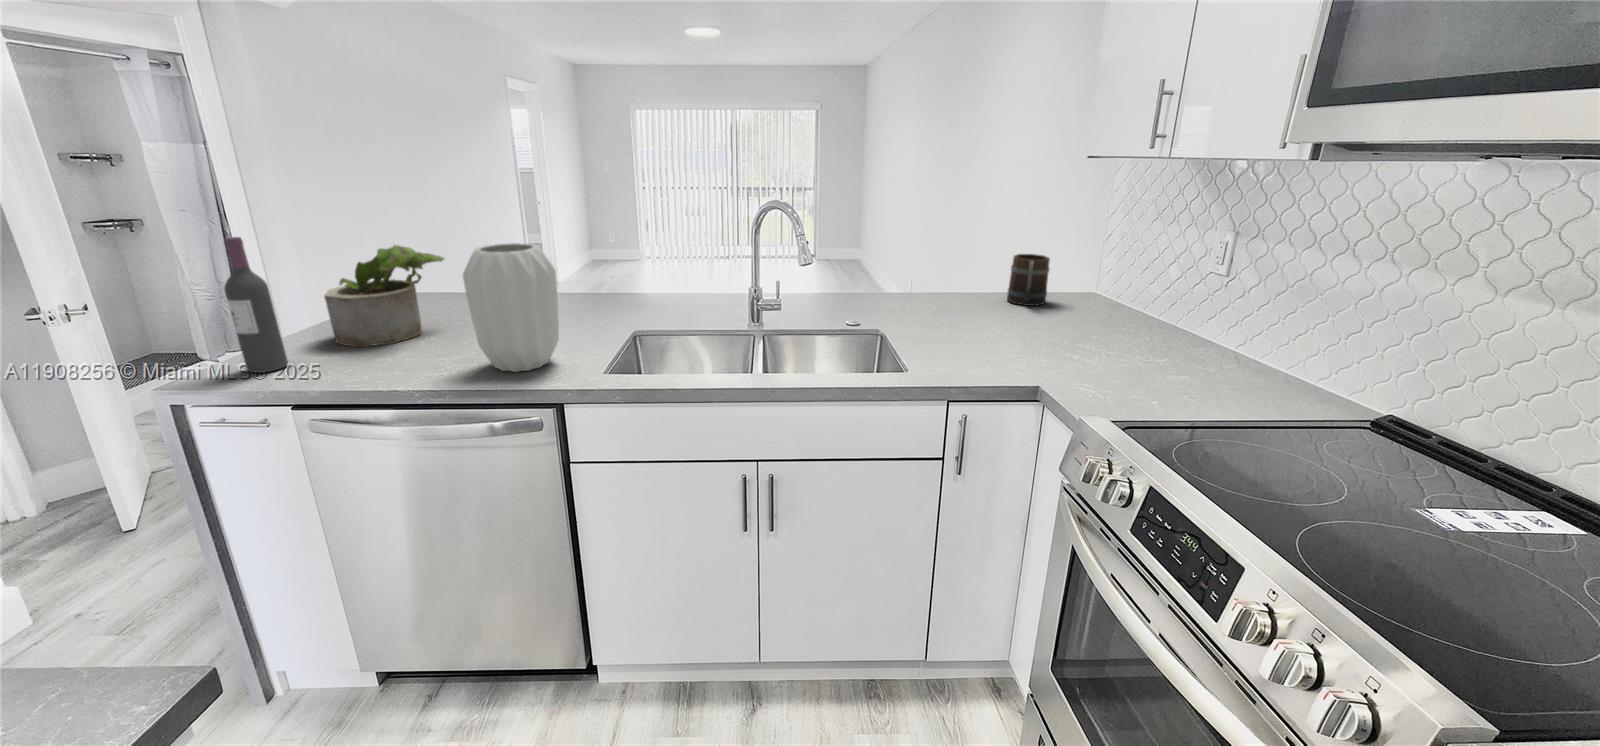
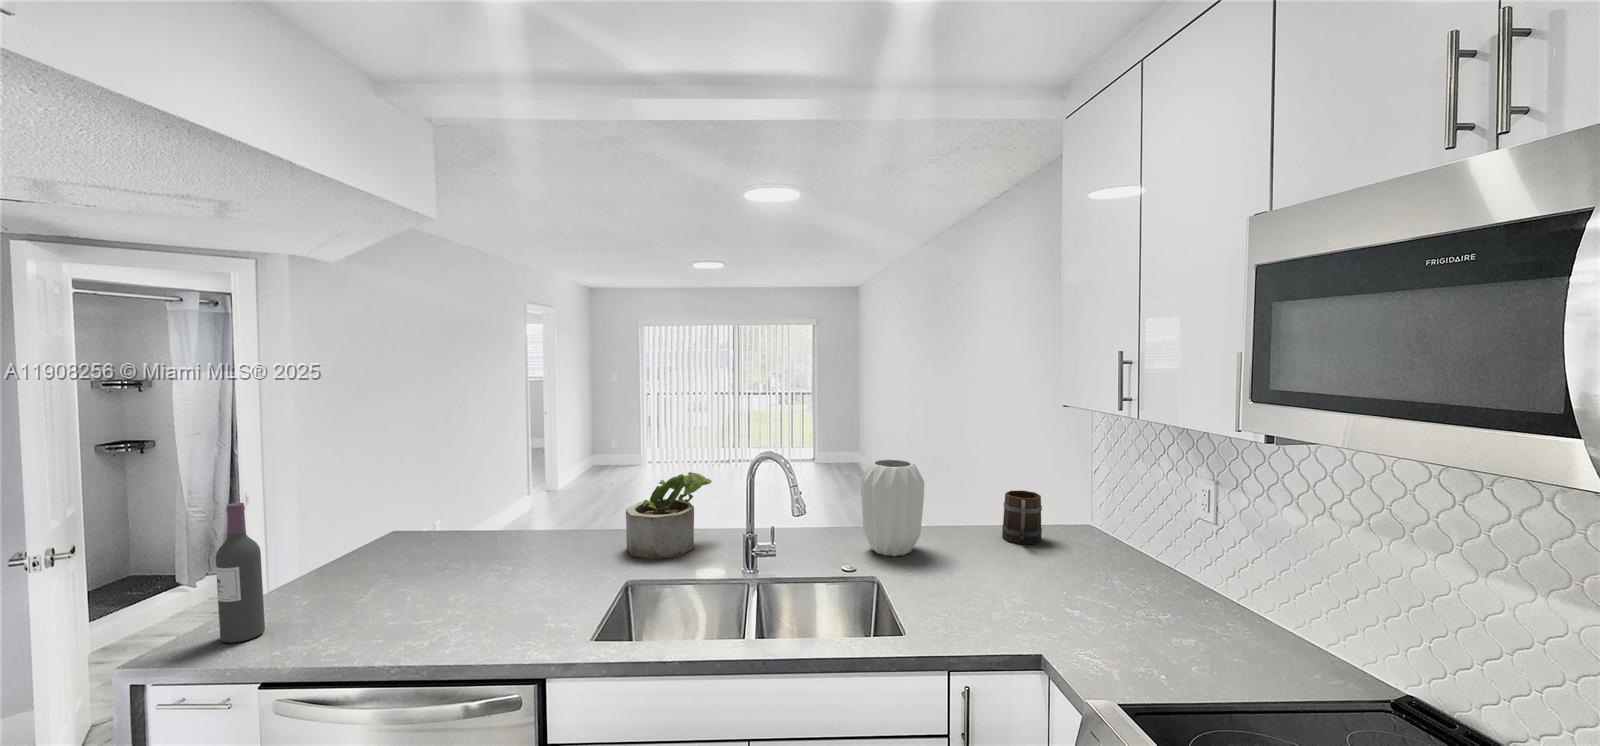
vase: present [463,243,559,372] -> present [861,459,924,556]
potted plant: present [324,245,444,347] -> present [626,472,711,559]

